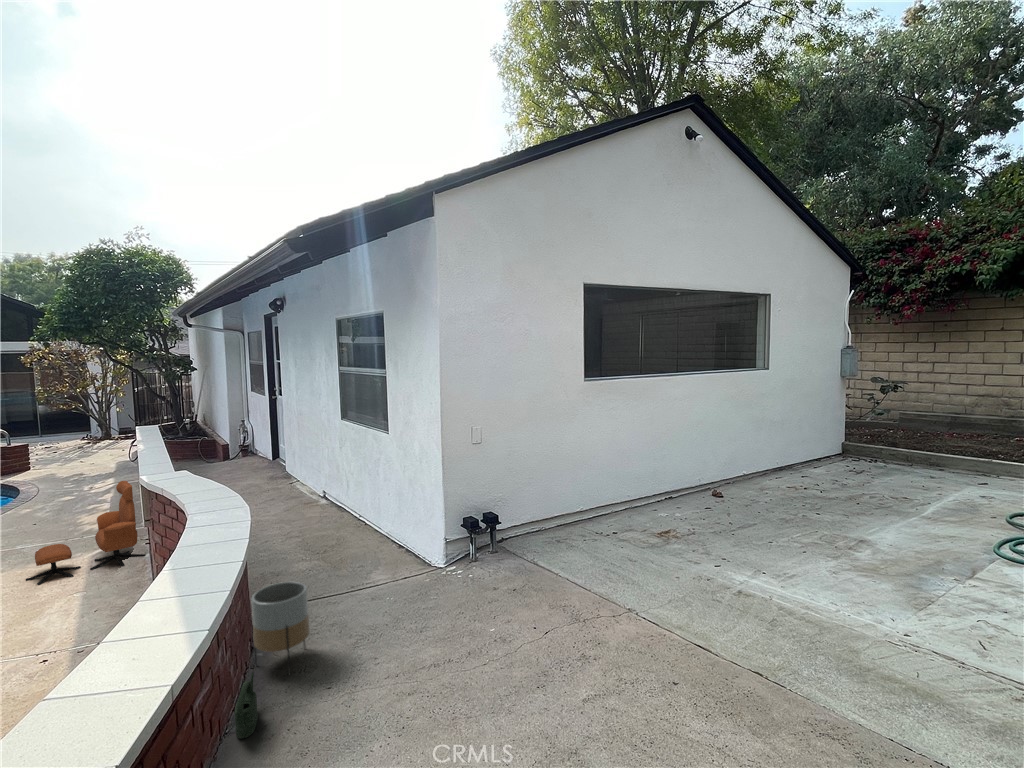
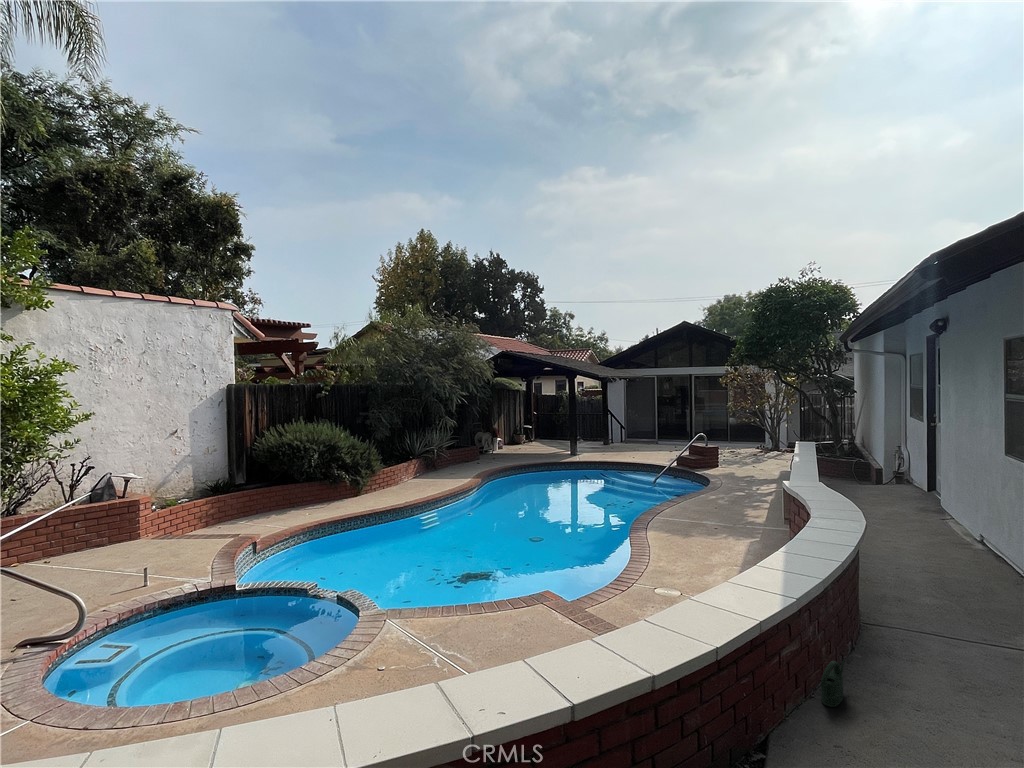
lounge chair: present [26,481,146,585] -> none [707,481,787,551]
planter: present [251,582,310,675] -> none [851,595,911,686]

